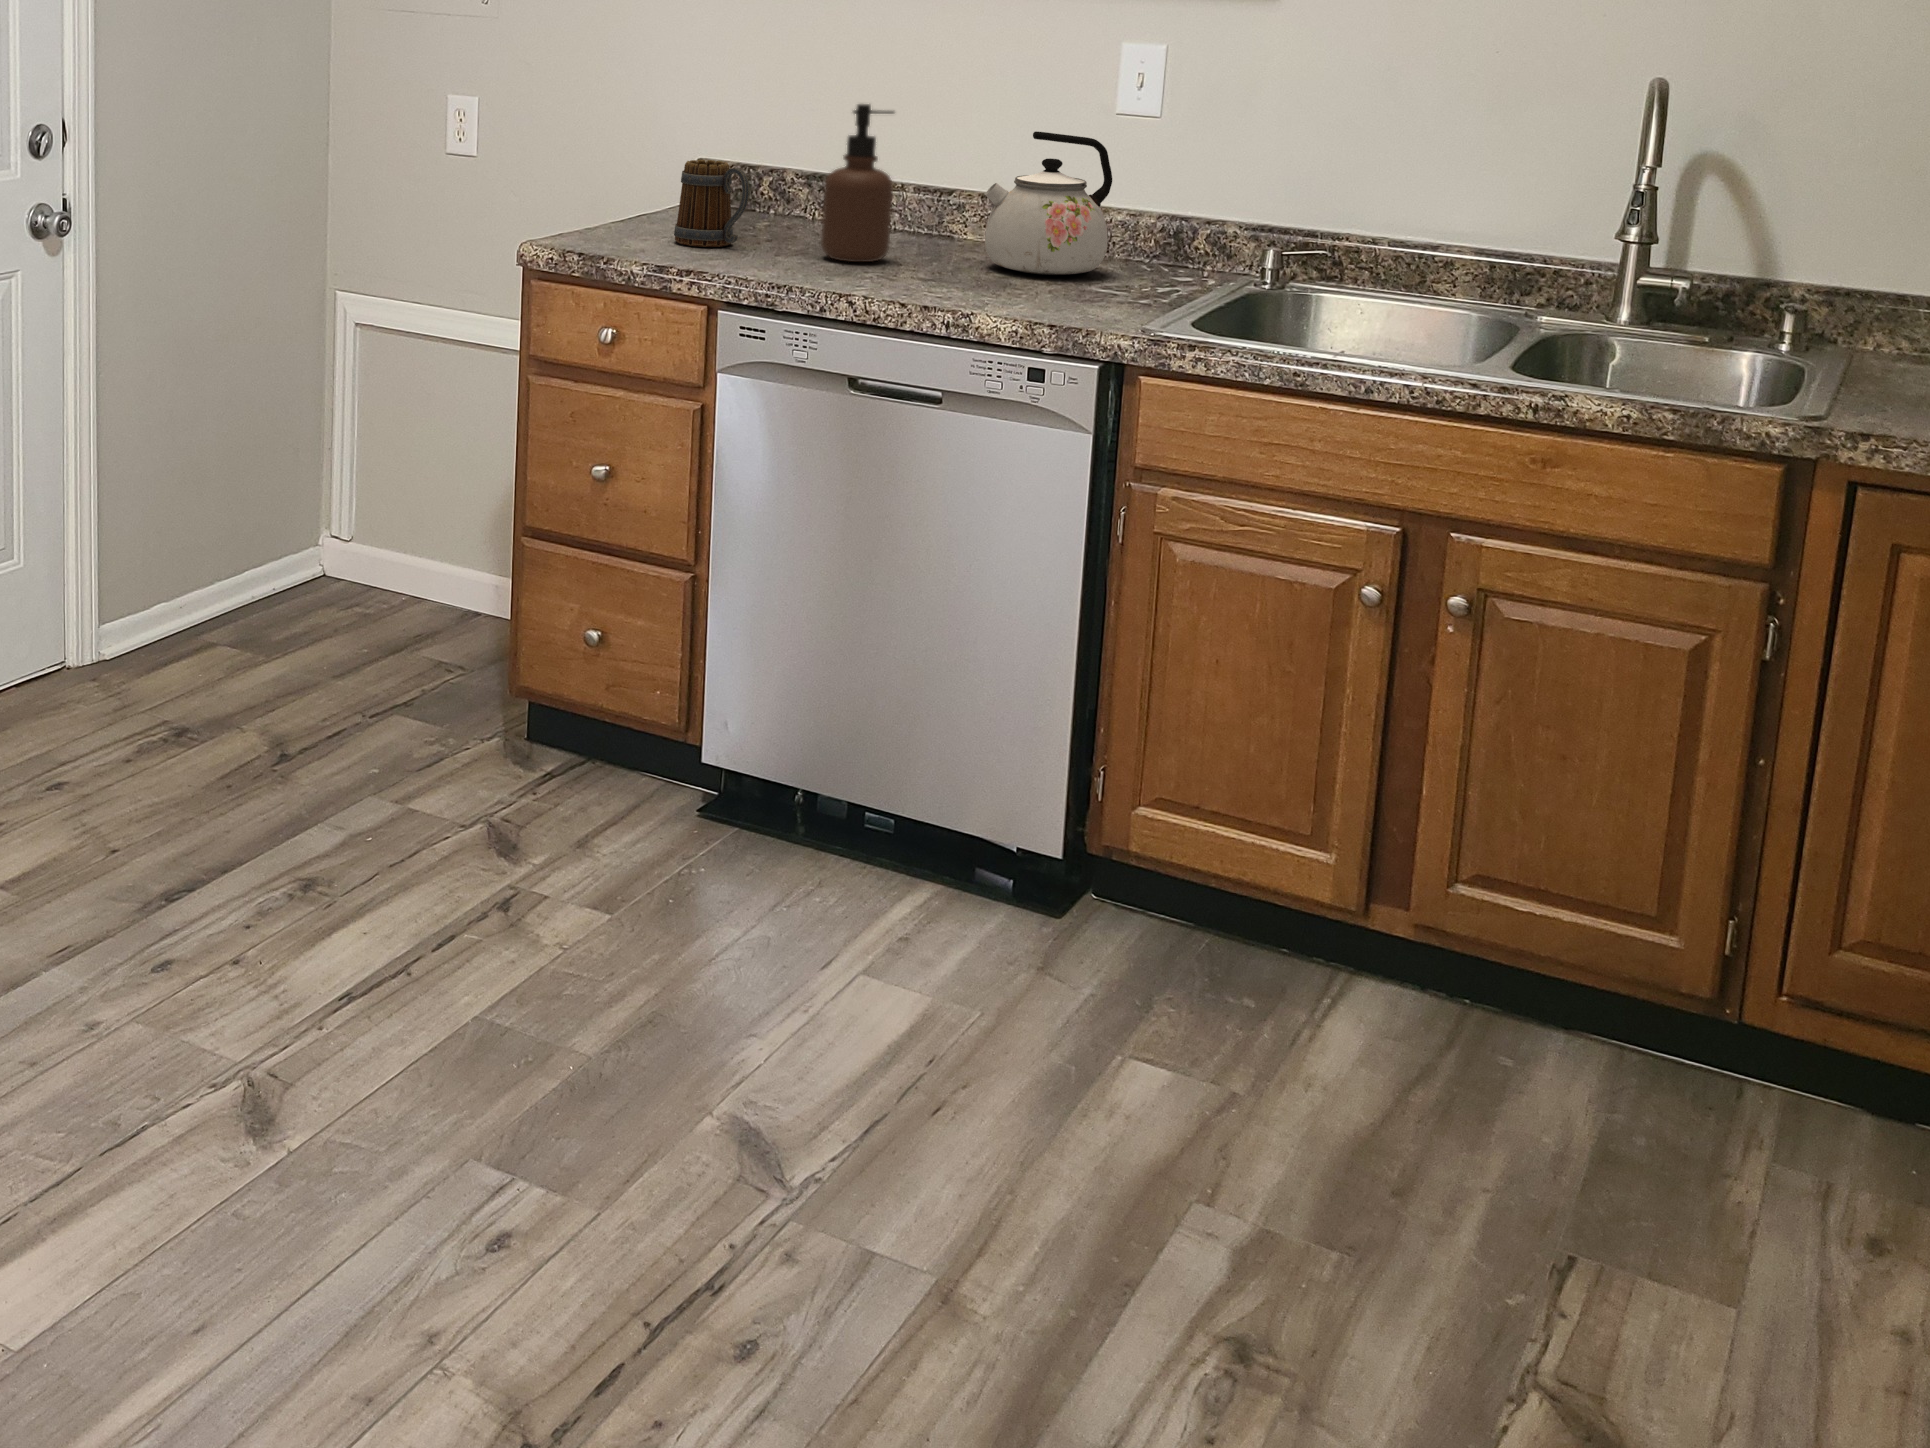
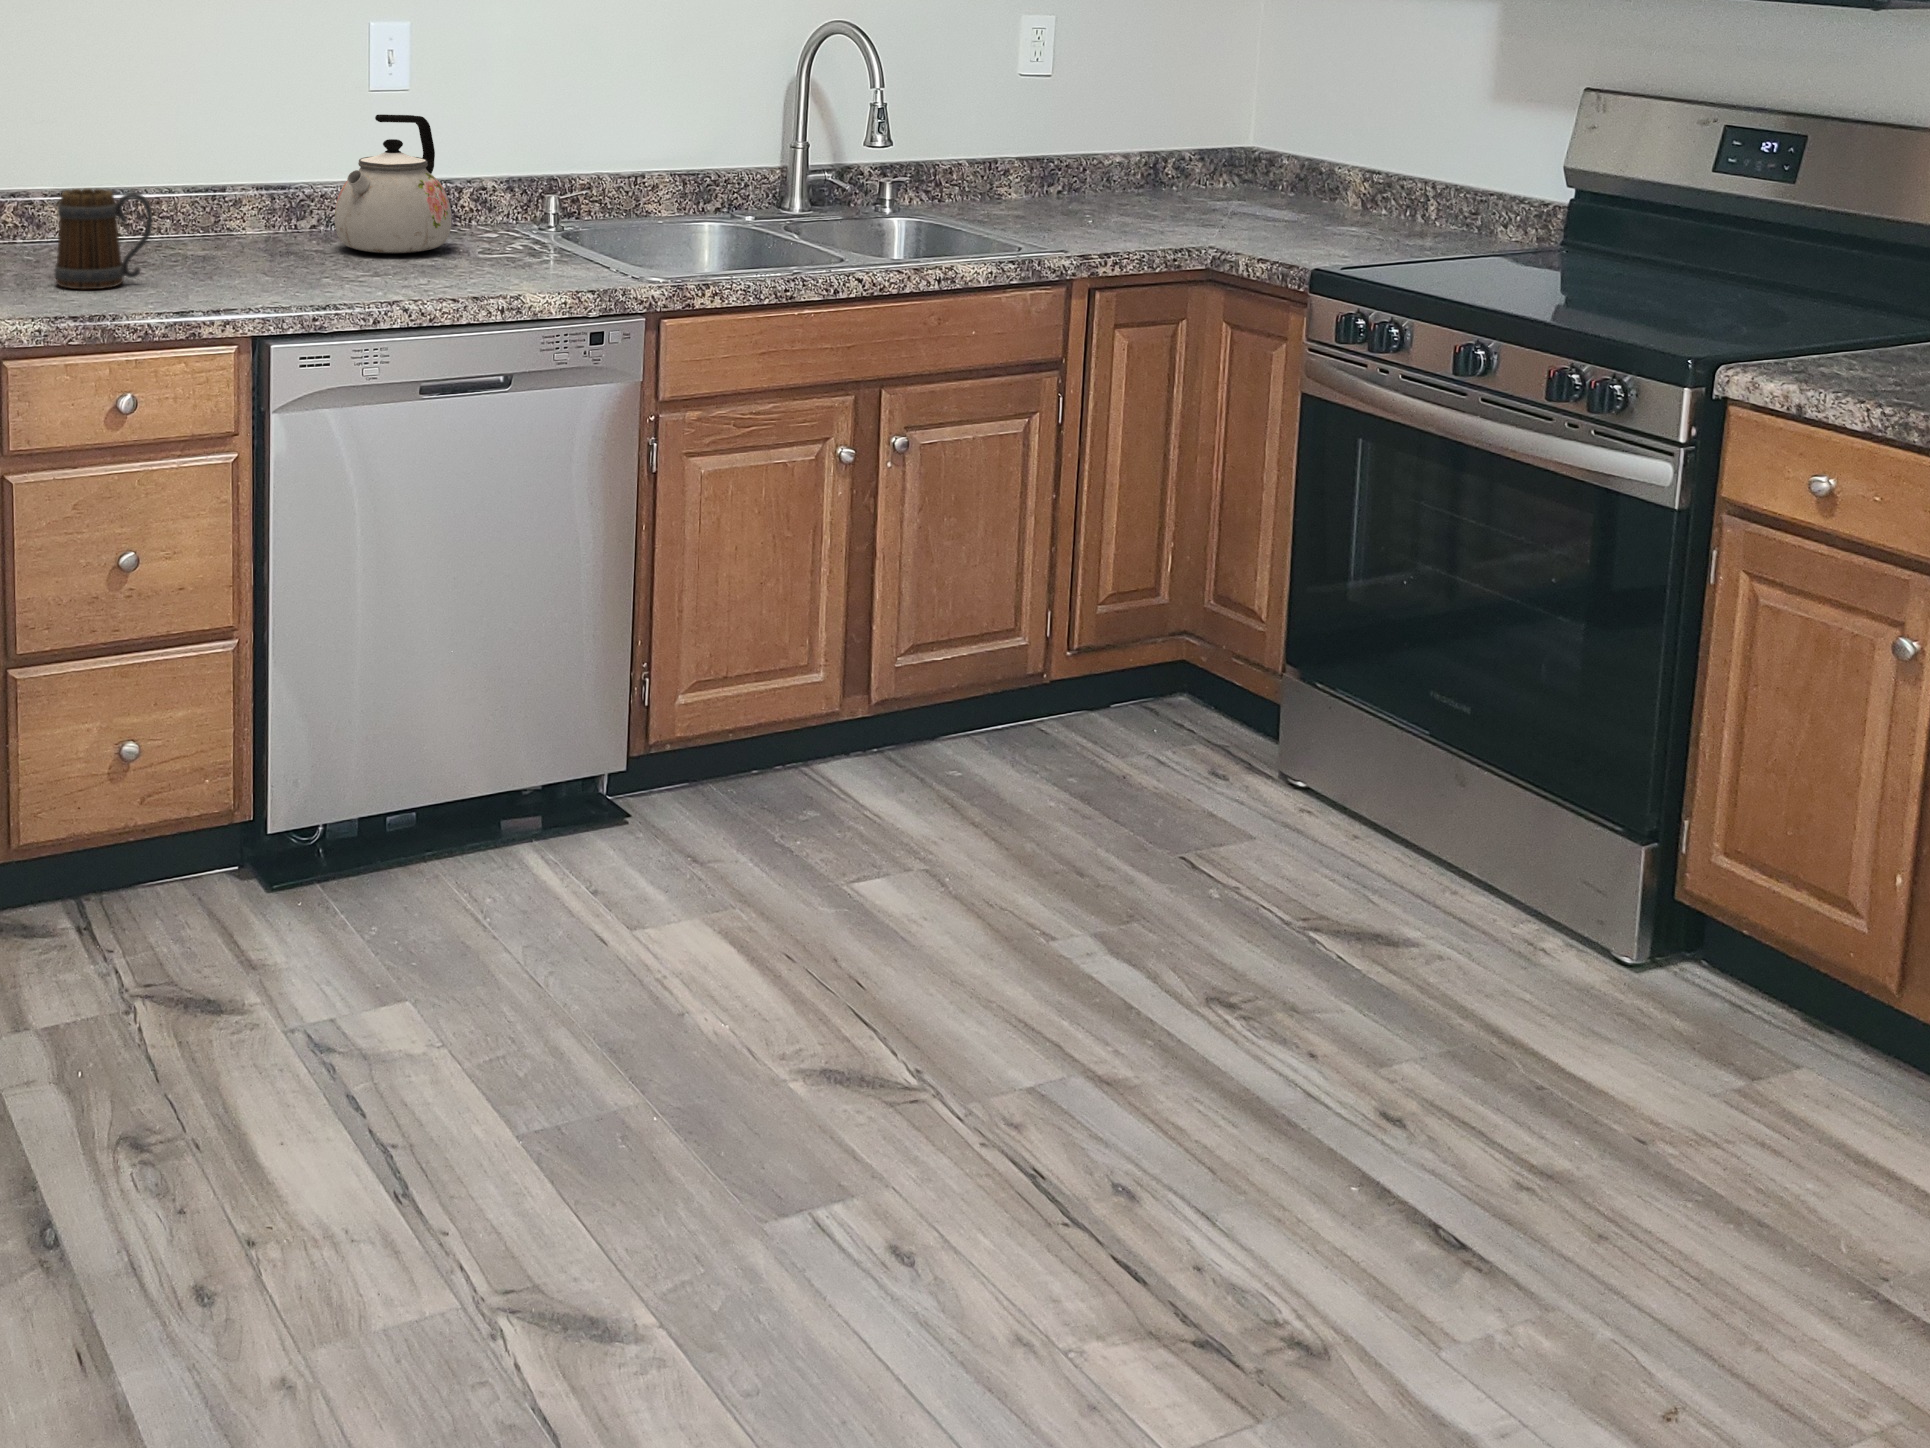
soap dispenser: present [821,104,894,262] -> none [217,105,291,274]

